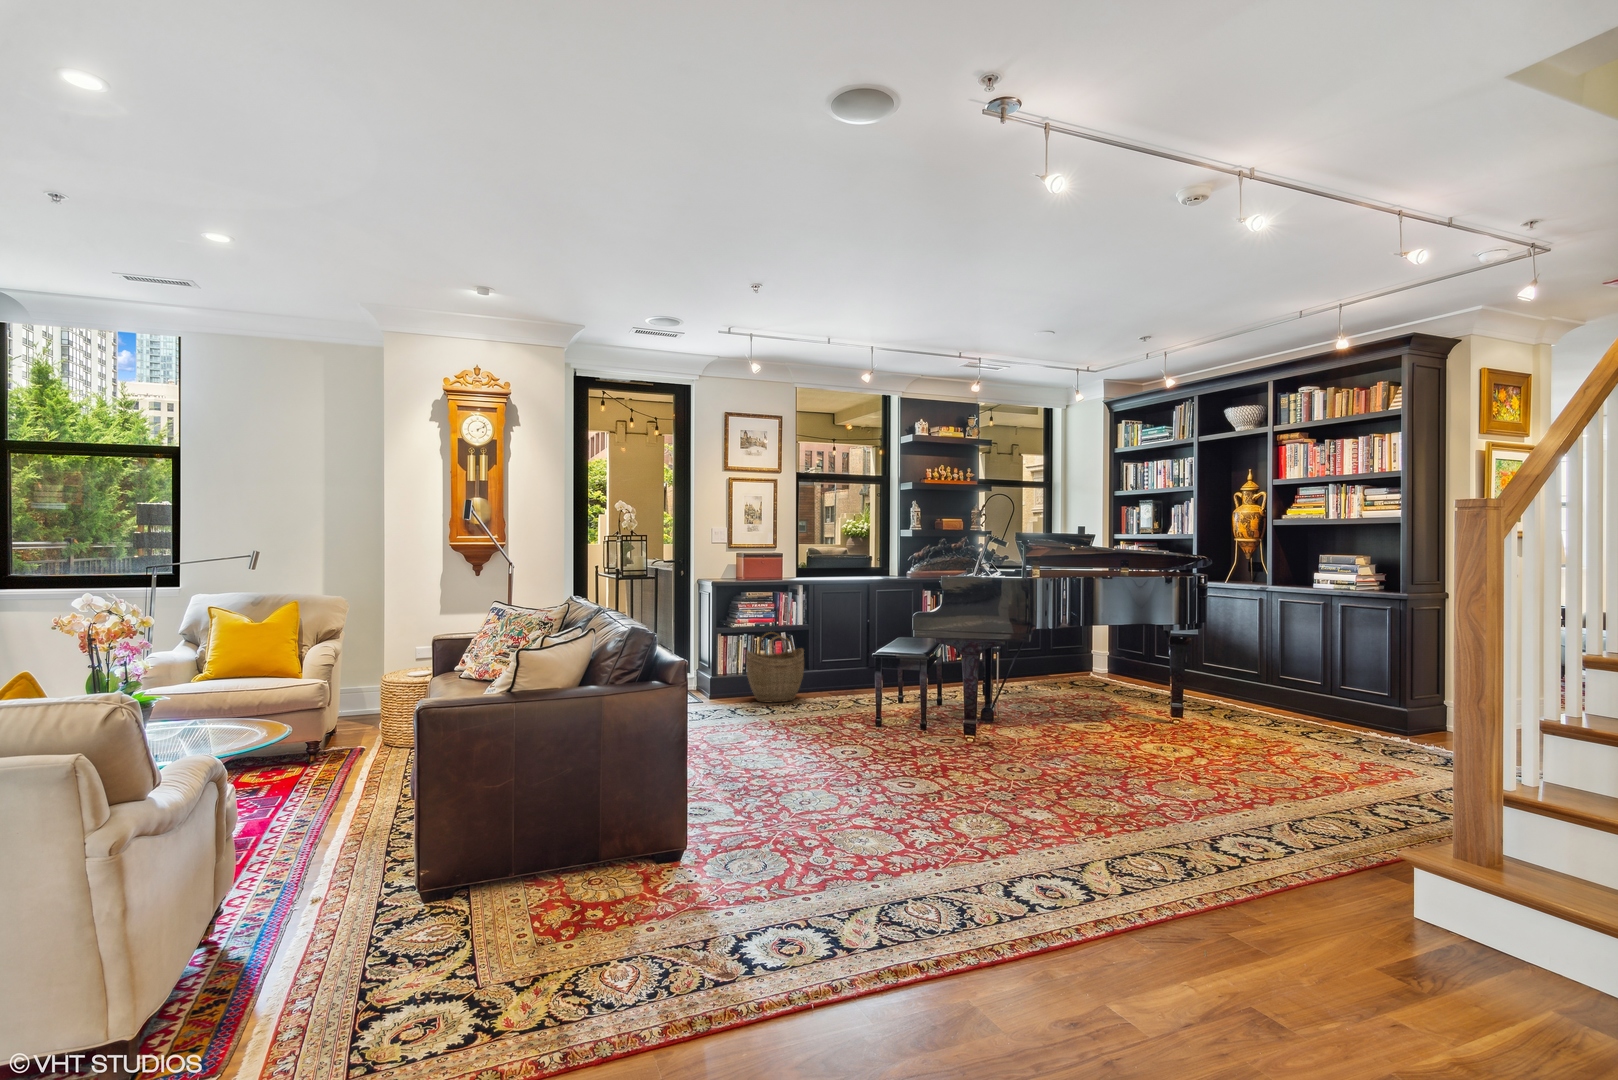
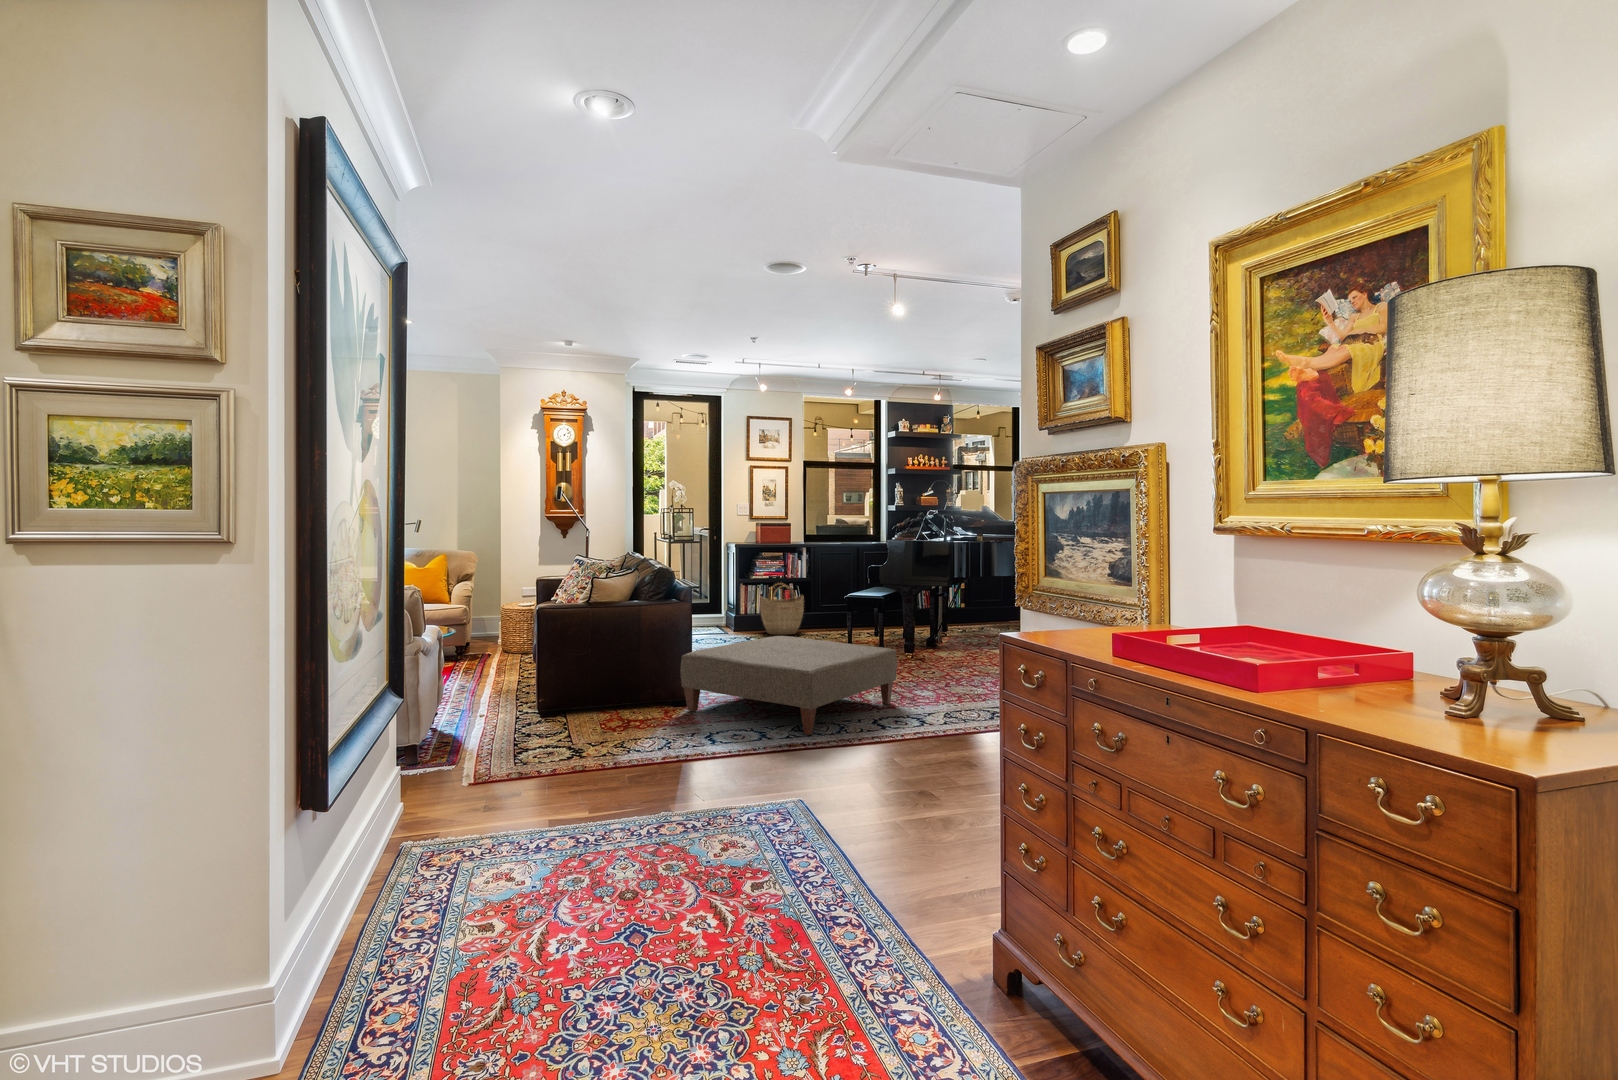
ottoman: none [671,727,1014,936] -> present [680,636,897,735]

